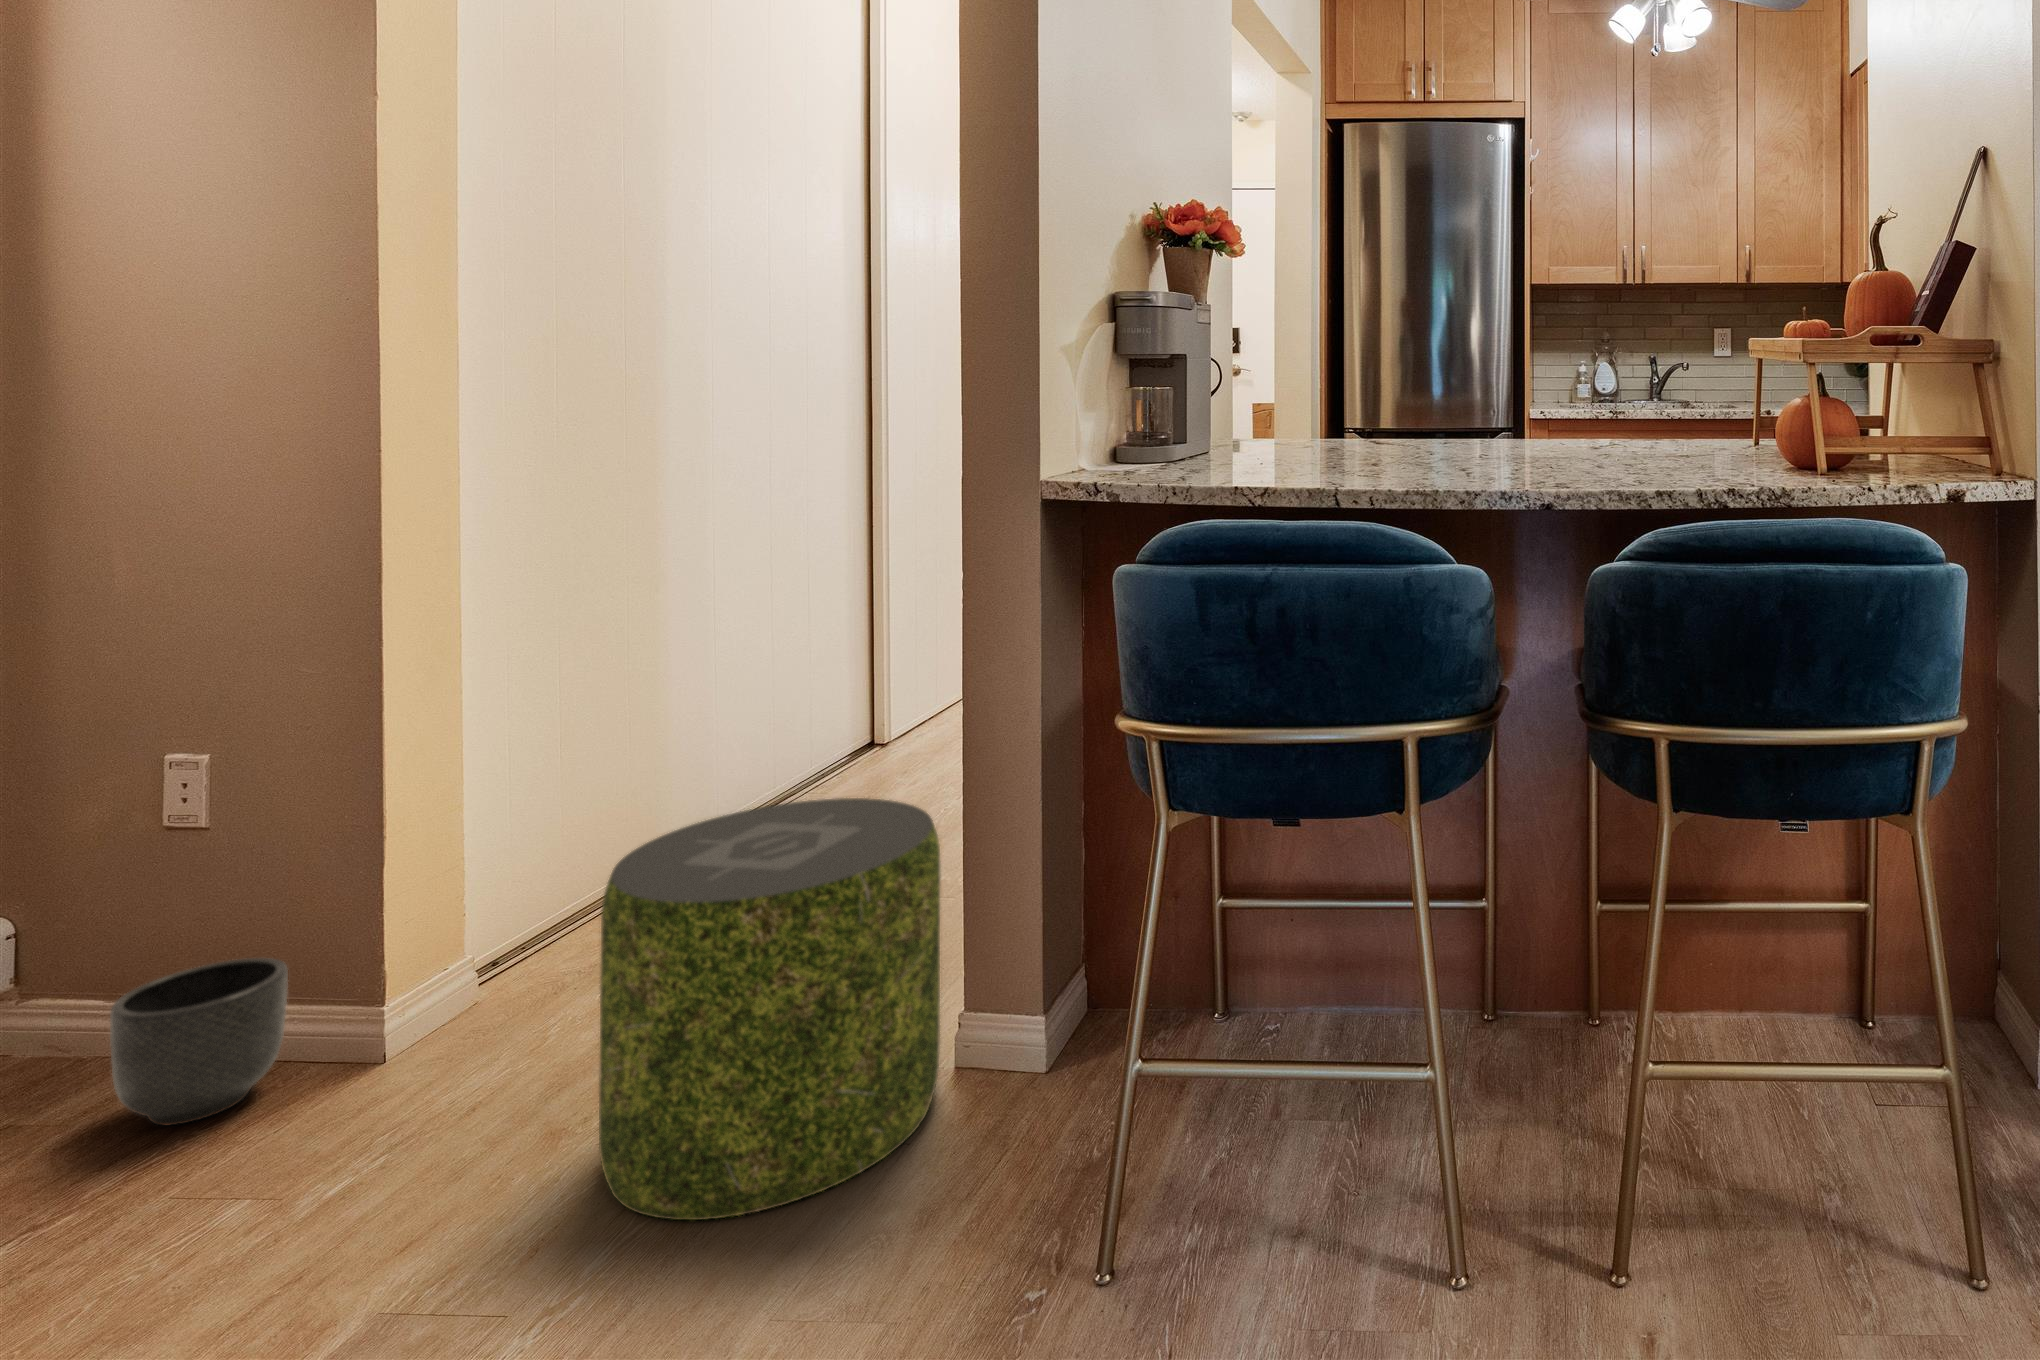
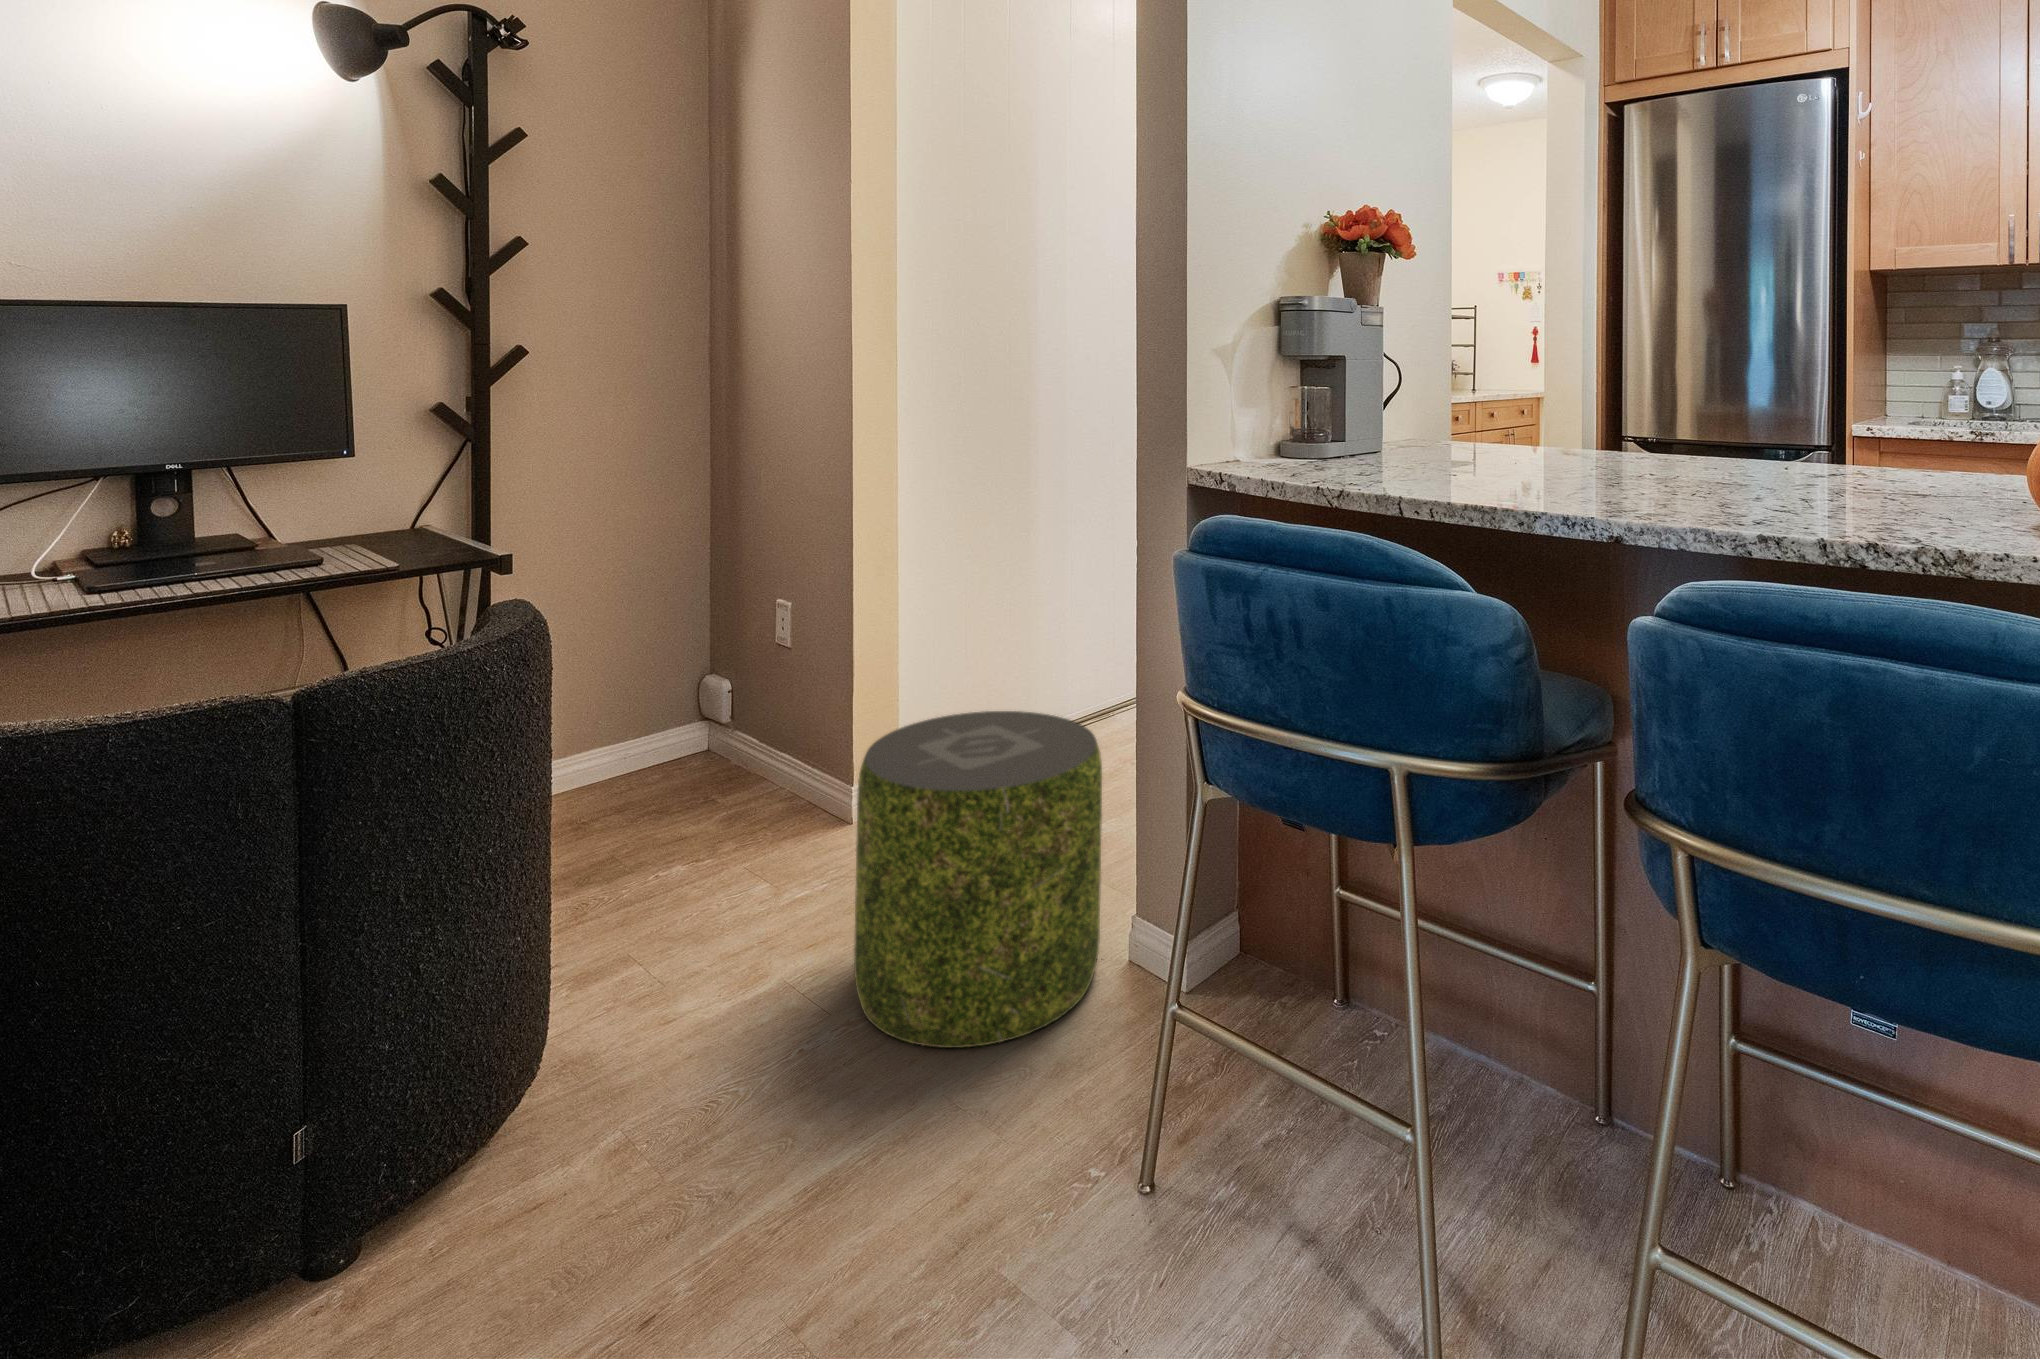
planter: present [110,958,288,1125] -> none [693,742,782,843]

